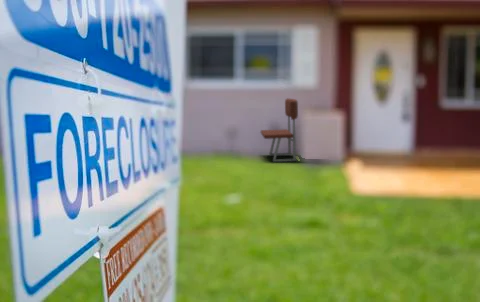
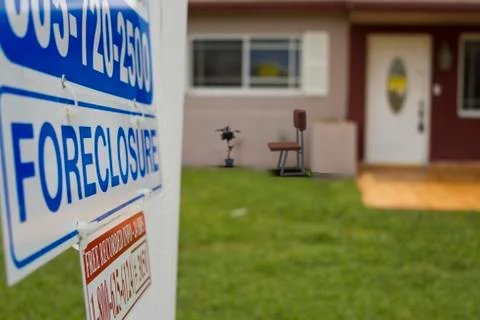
potted plant: none [210,113,236,153] -> present [216,126,240,167]

